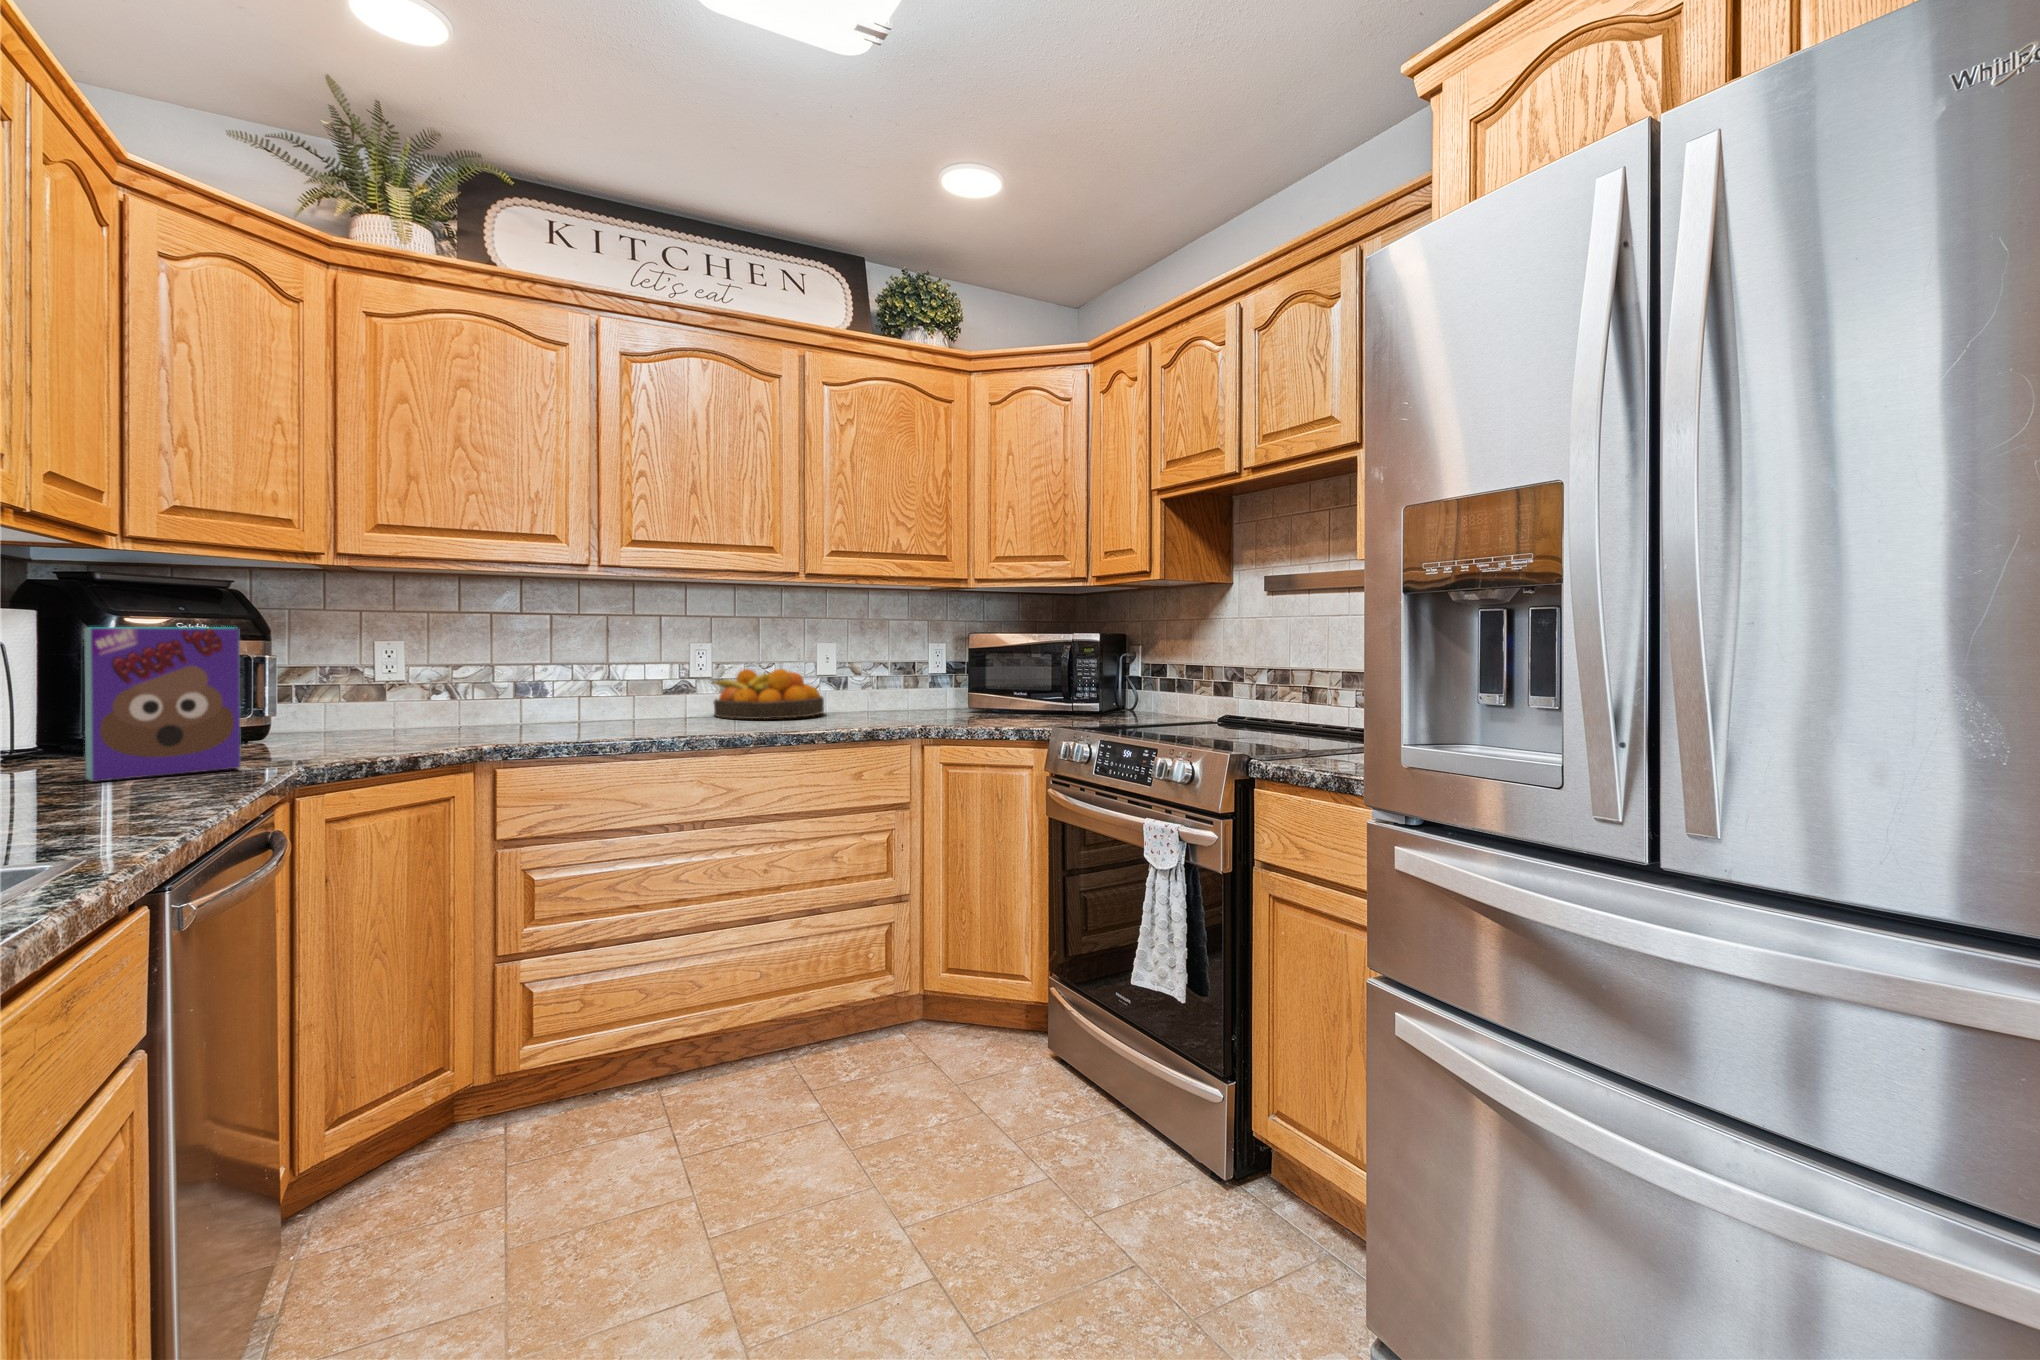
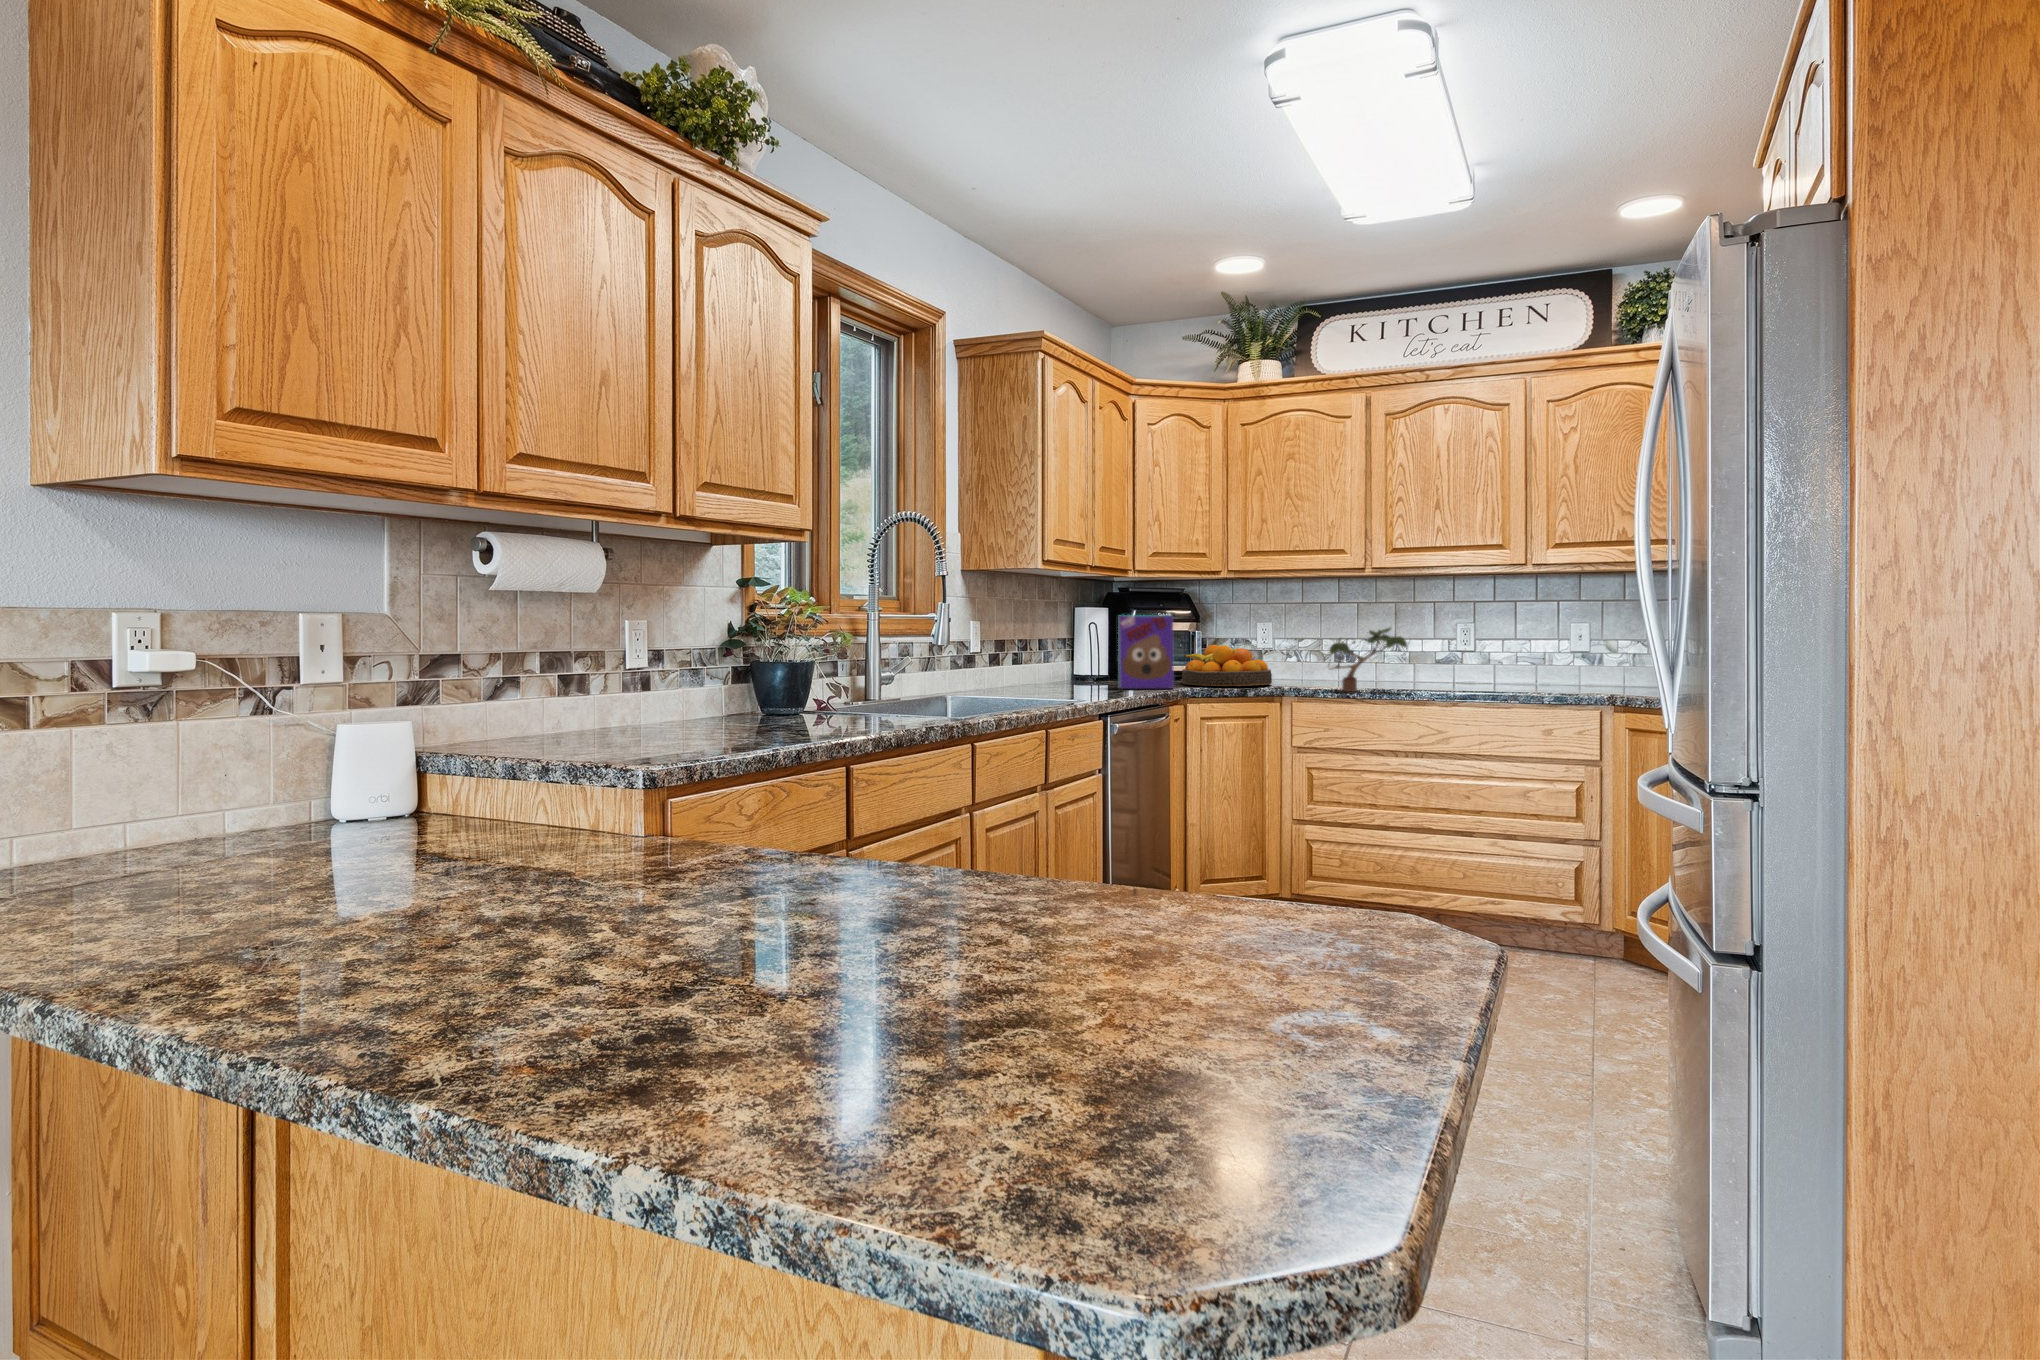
potted plant: none [536,645,690,745] -> present [1328,628,1407,692]
fruit bowl: present [712,669,824,719] -> present [1182,645,1272,686]

